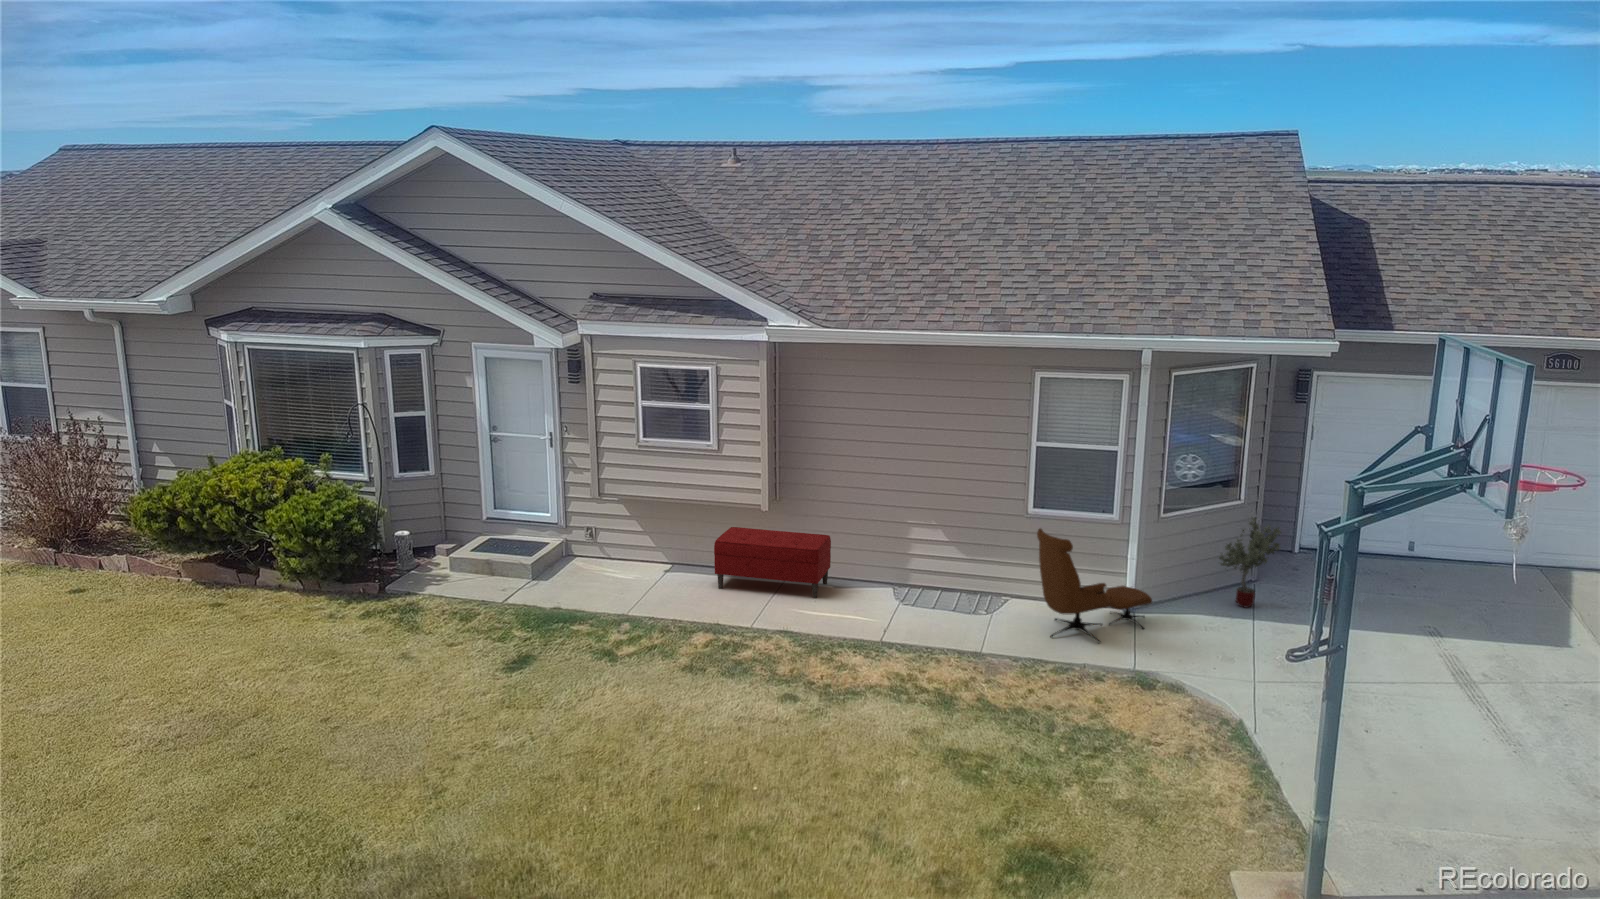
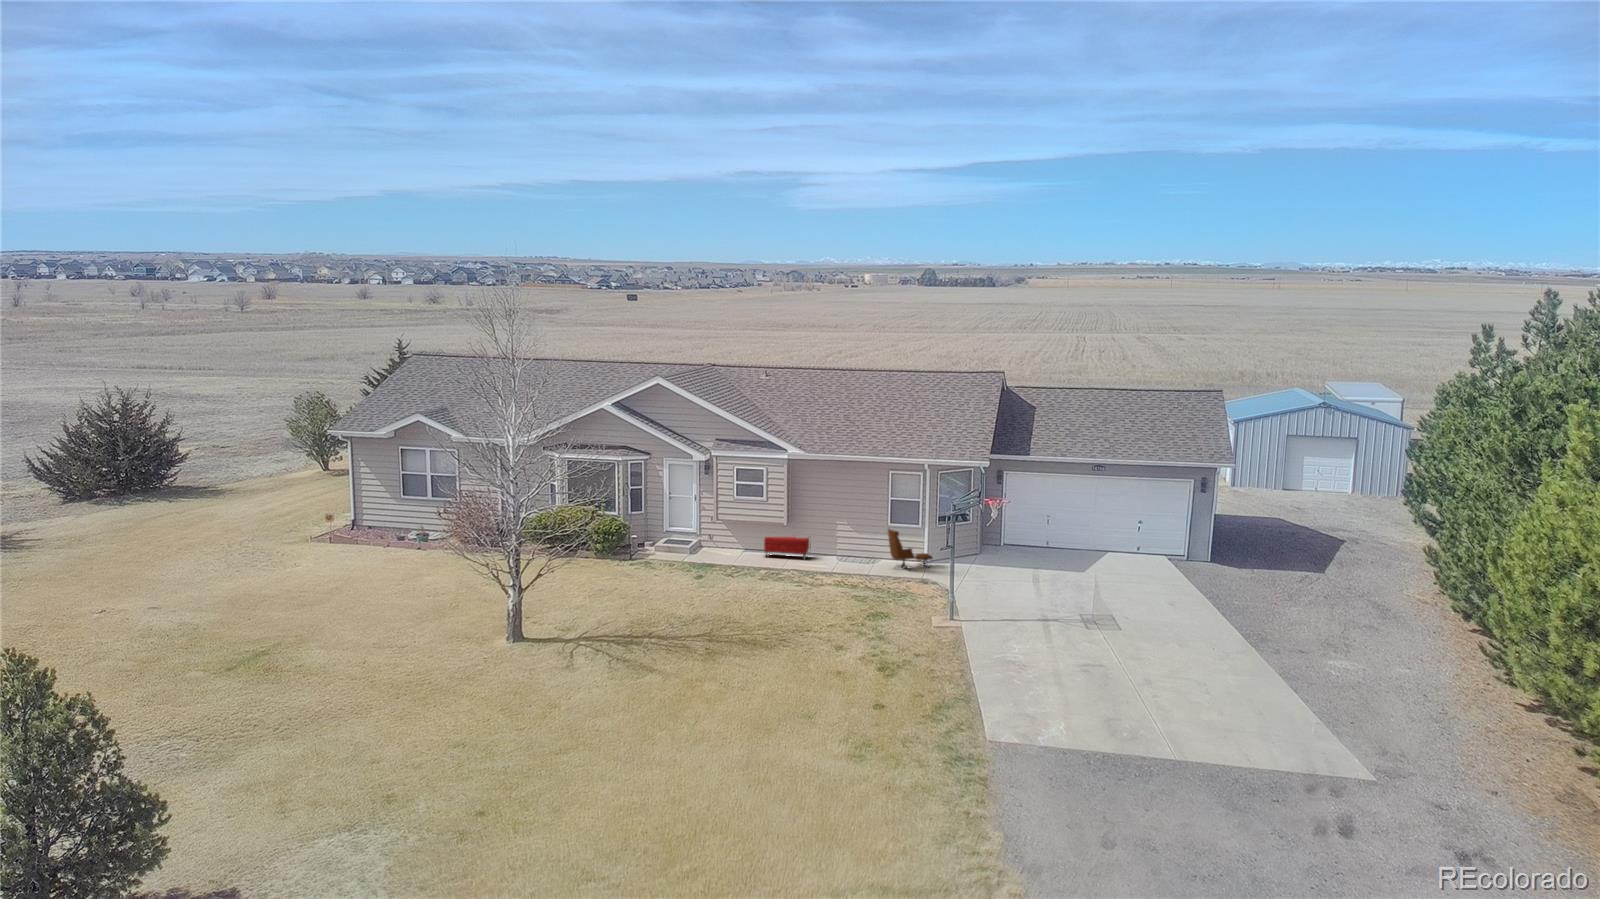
potted tree: present [1219,518,1281,608] -> none [960,528,985,564]

